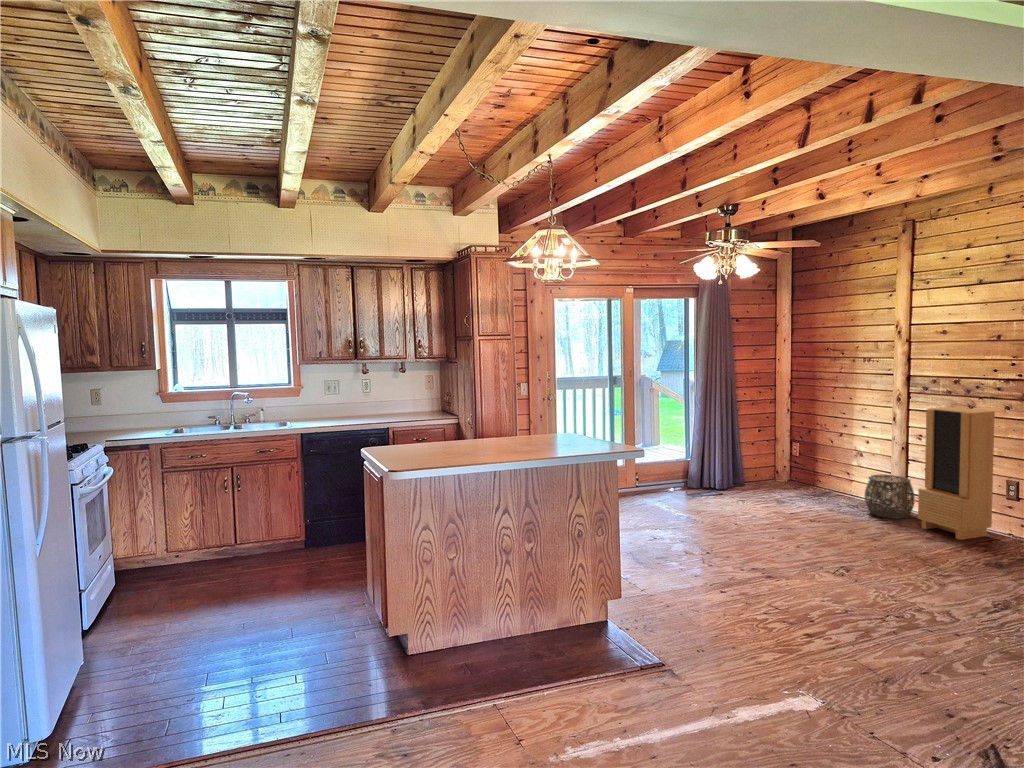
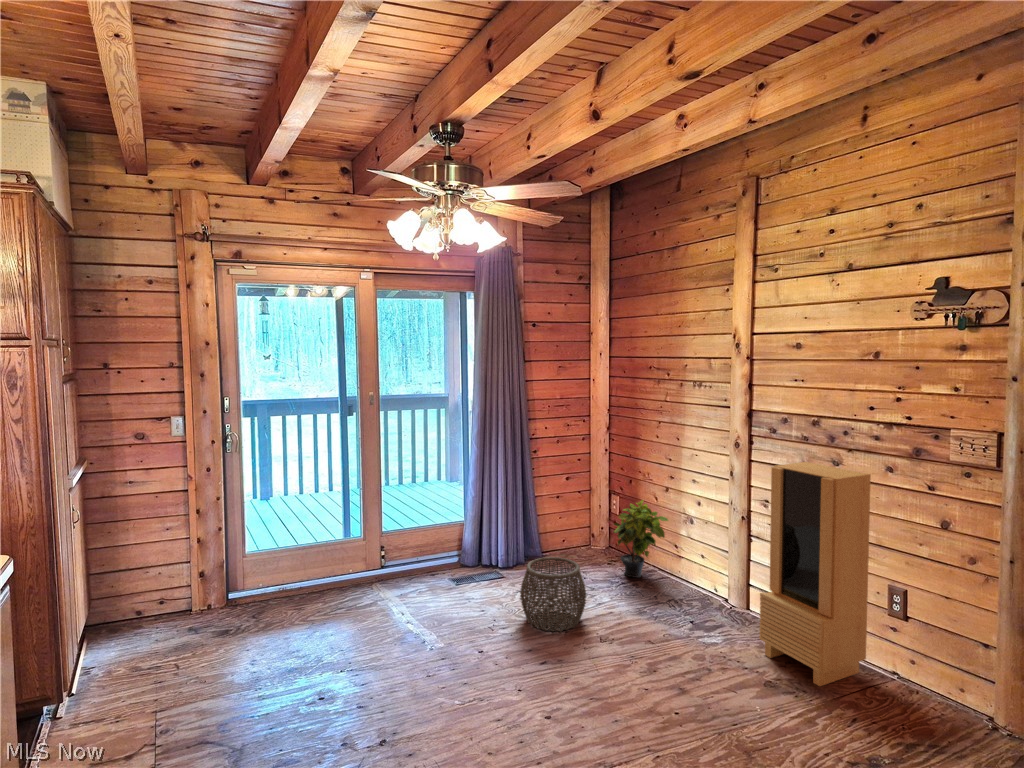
potted plant: none [800,441,844,495] -> present [613,500,668,577]
woven basket: present [865,475,915,519] -> present [520,557,586,631]

